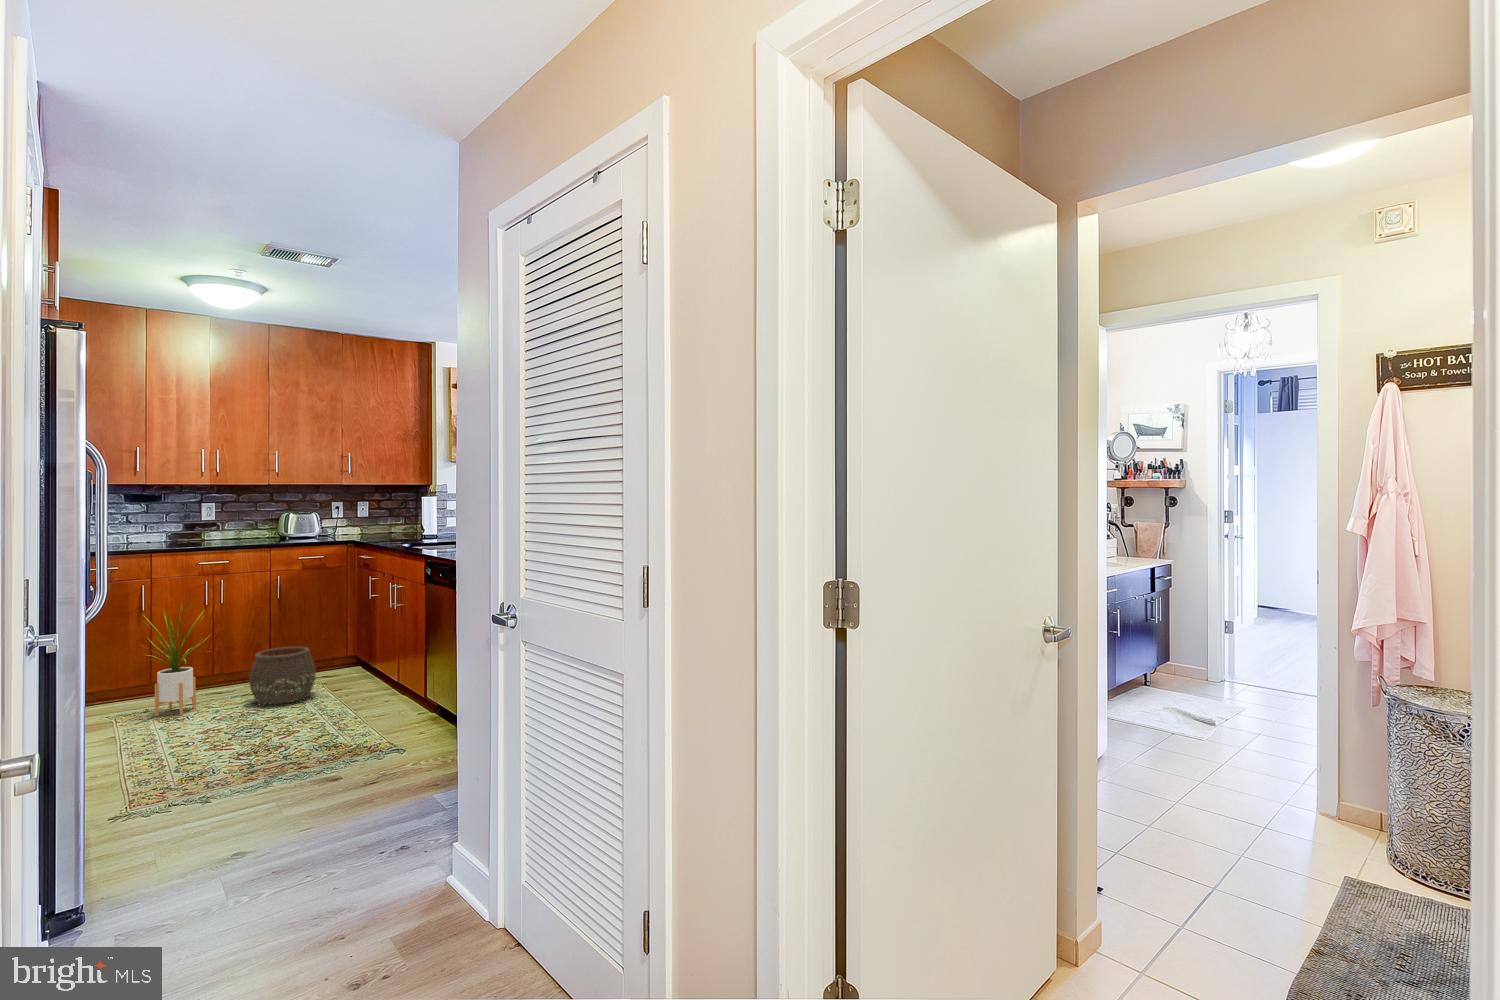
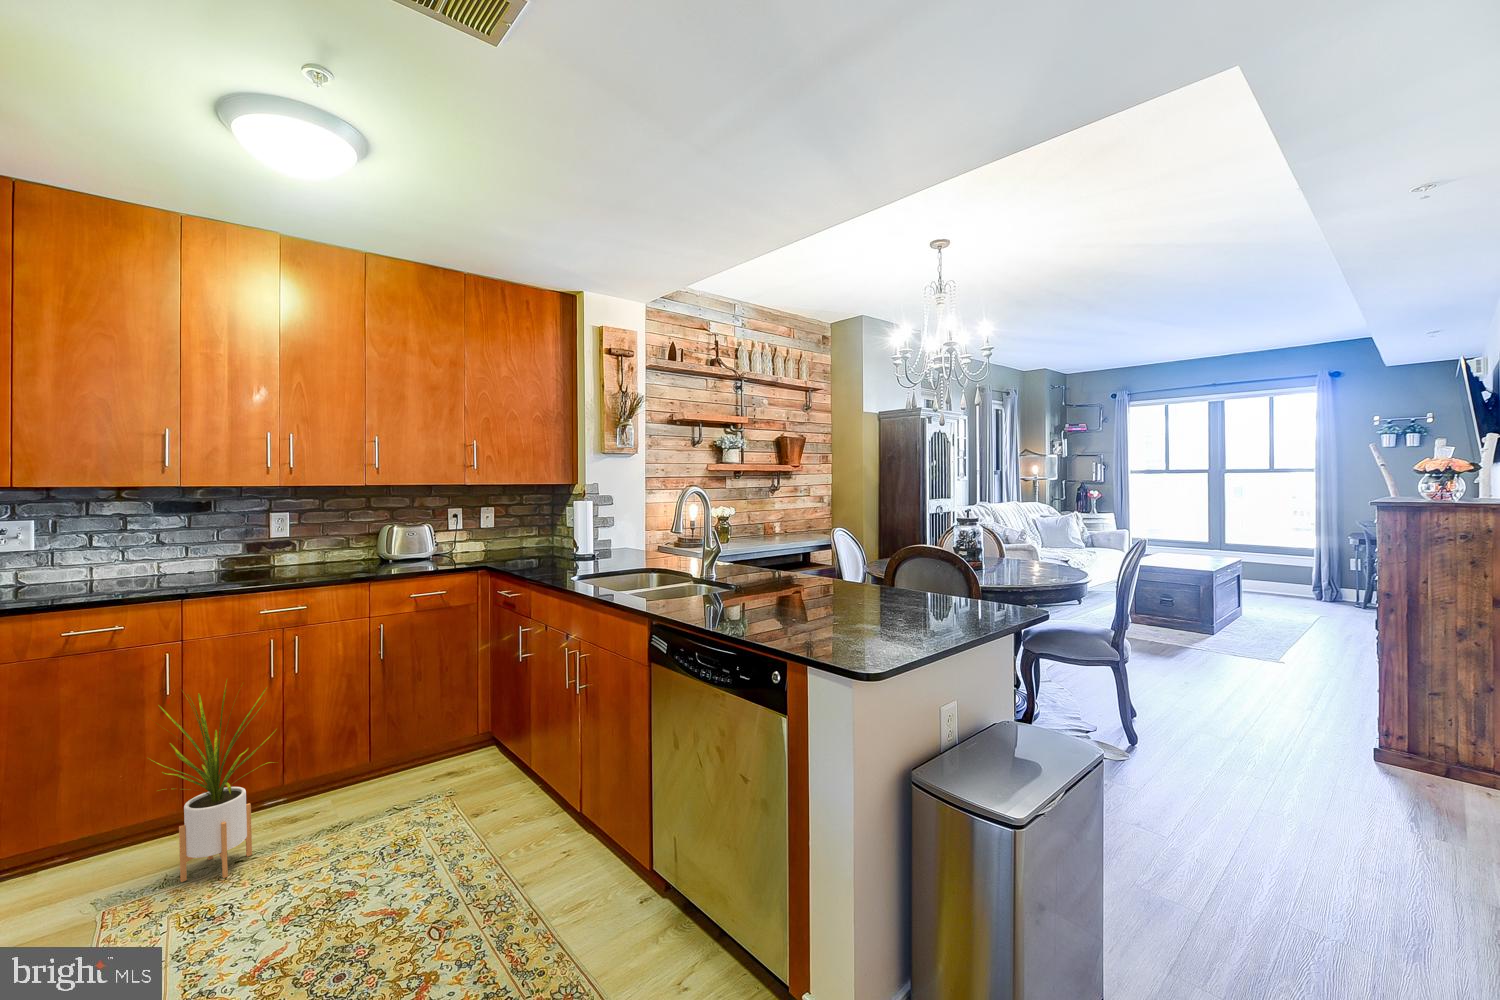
woven basket: present [249,647,316,705] -> none [337,737,442,847]

